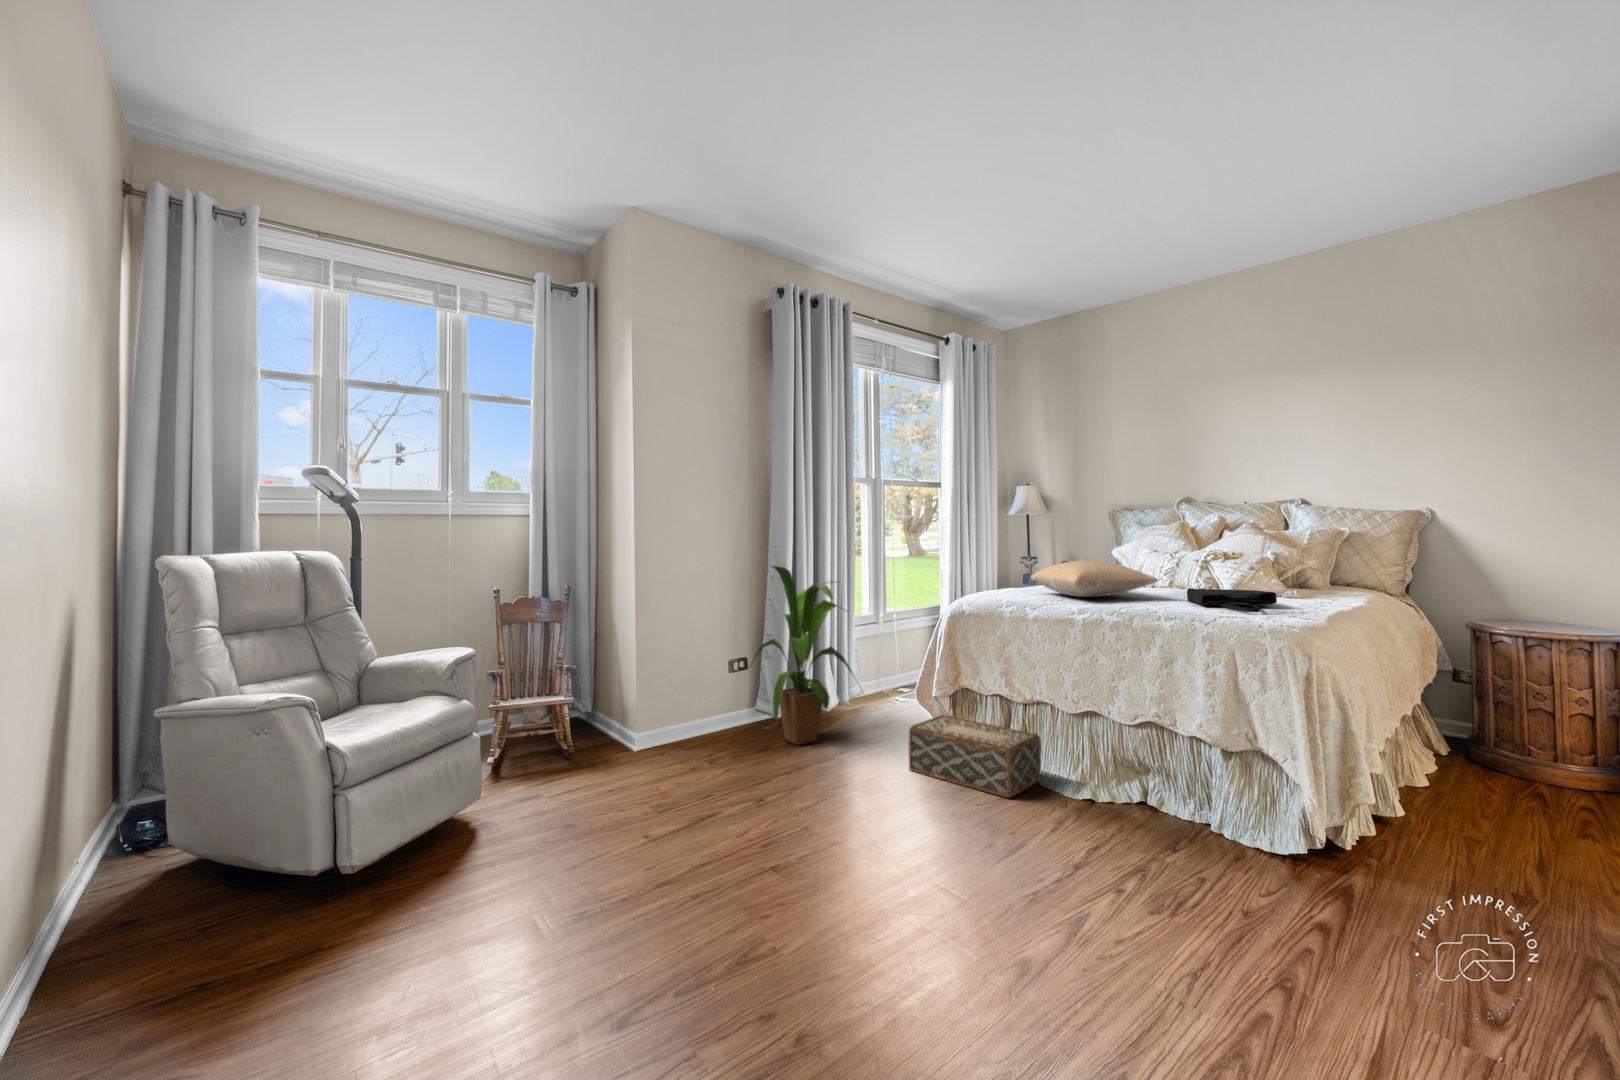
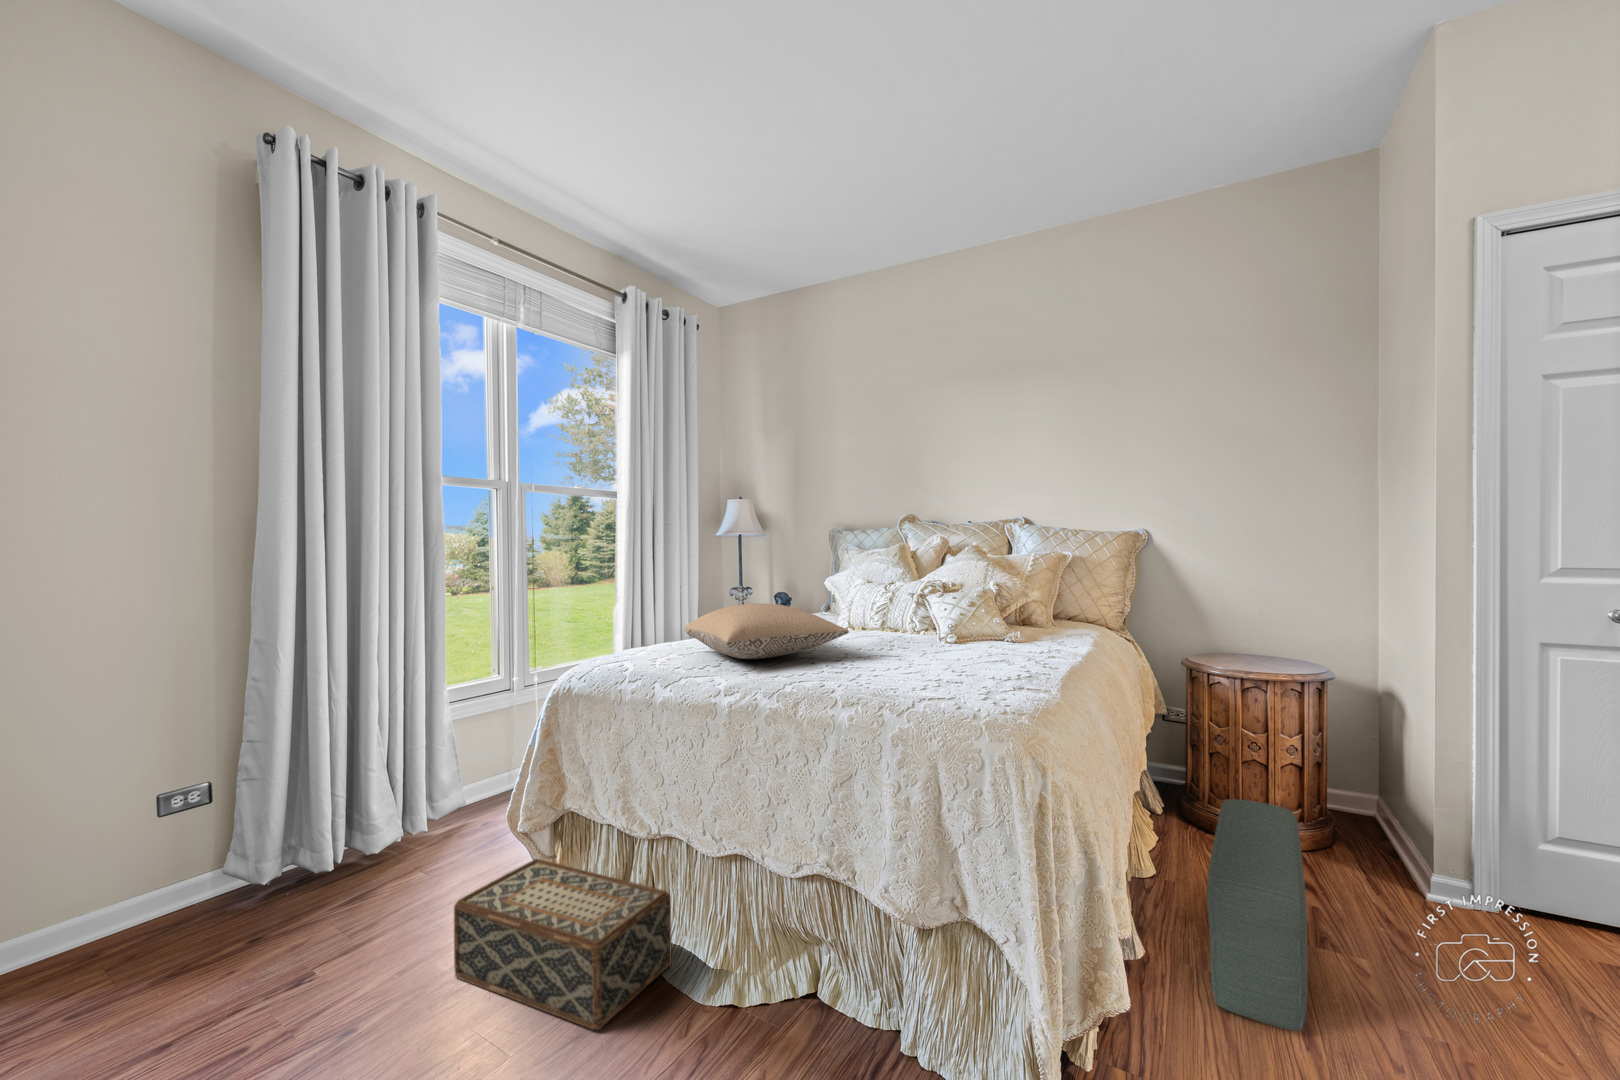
house plant: present [754,566,854,745] -> none [199,630,421,937]
tote bag: present [1187,588,1277,612] -> none [885,642,993,685]
pouf: none [1454,721,1555,858] -> present [1207,799,1308,1031]

